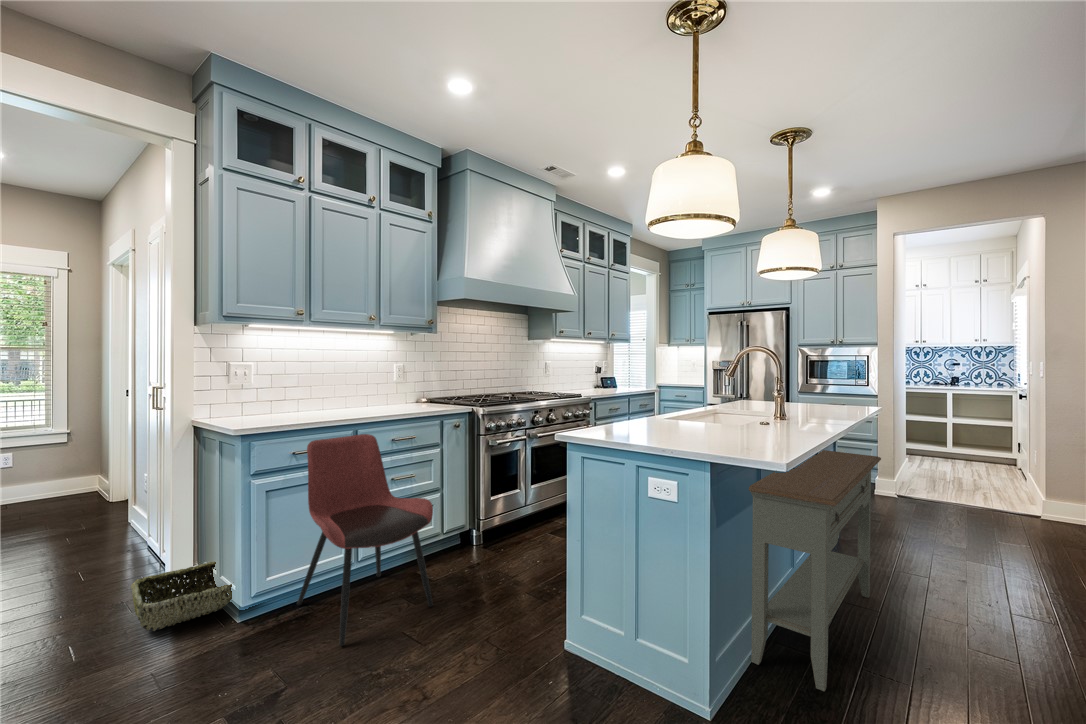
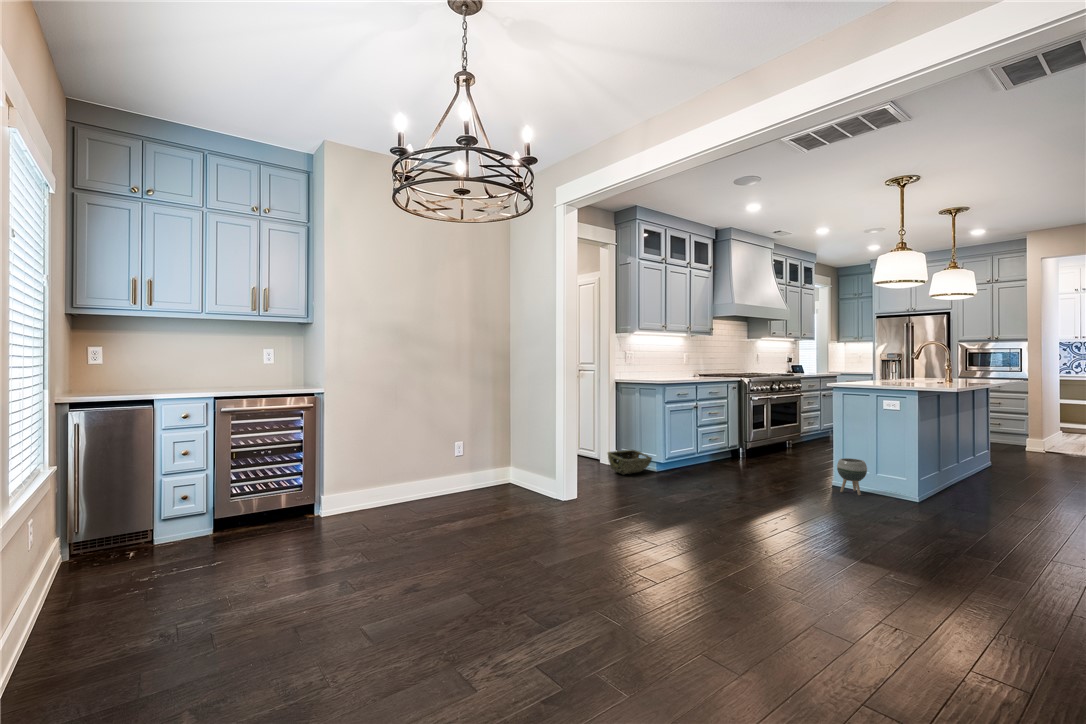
dining chair: present [297,434,433,646] -> none [678,387,753,481]
console table: present [749,450,881,691] -> none [944,398,1023,500]
planter: none [543,601,598,694] -> present [837,458,867,495]

